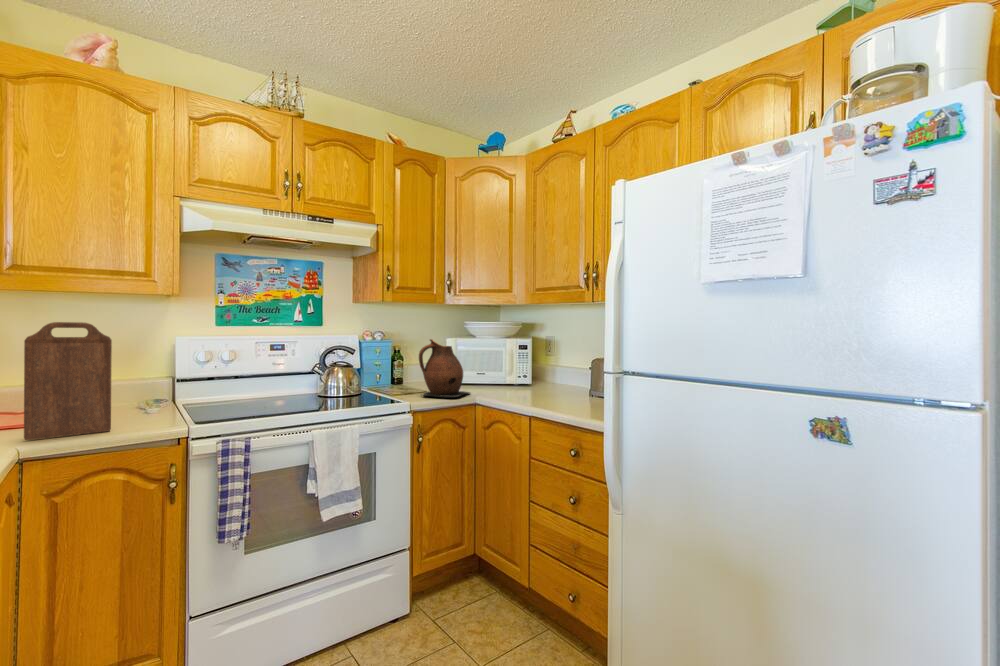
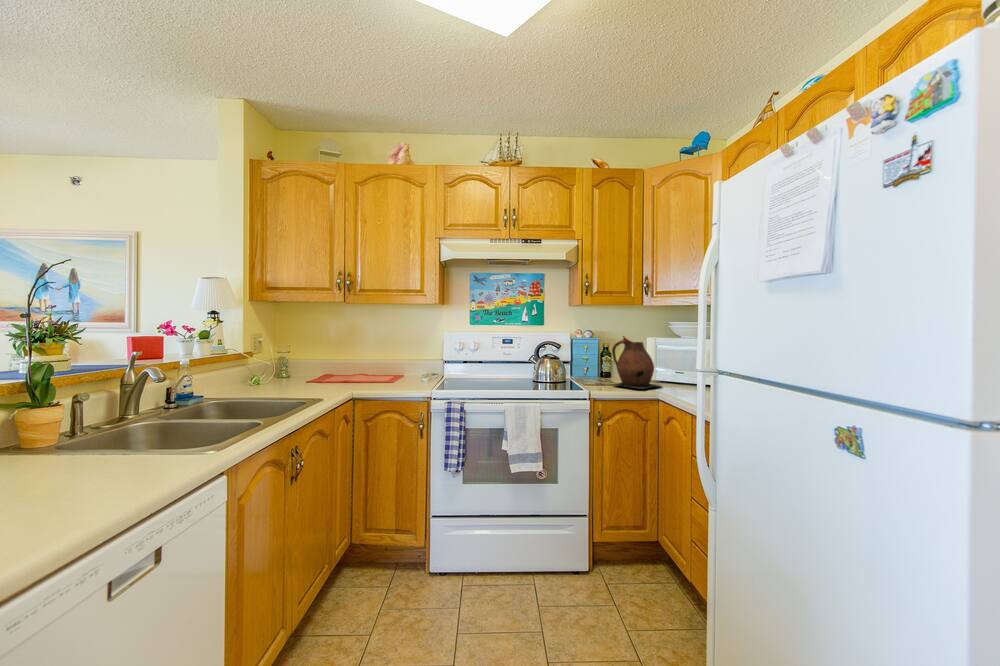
cutting board: present [24,322,112,440] -> none [353,322,394,389]

